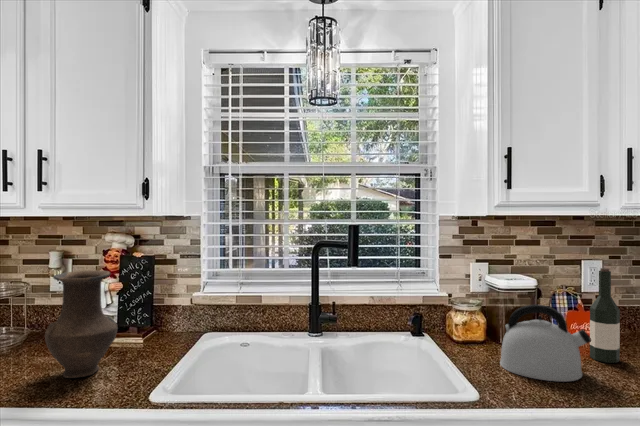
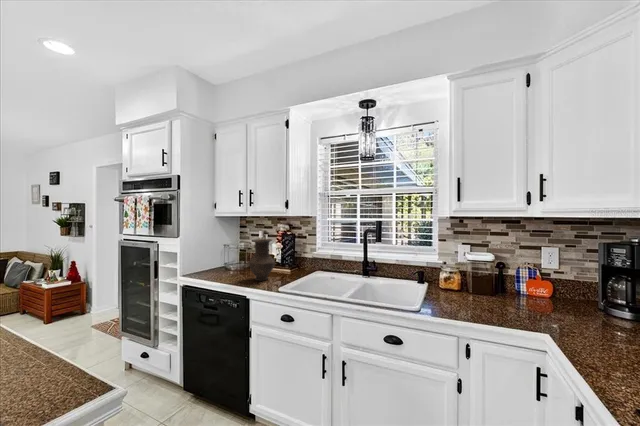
wine bottle: present [590,268,620,363] -> none [523,251,543,311]
kettle: present [500,305,591,381] -> none [452,269,506,313]

